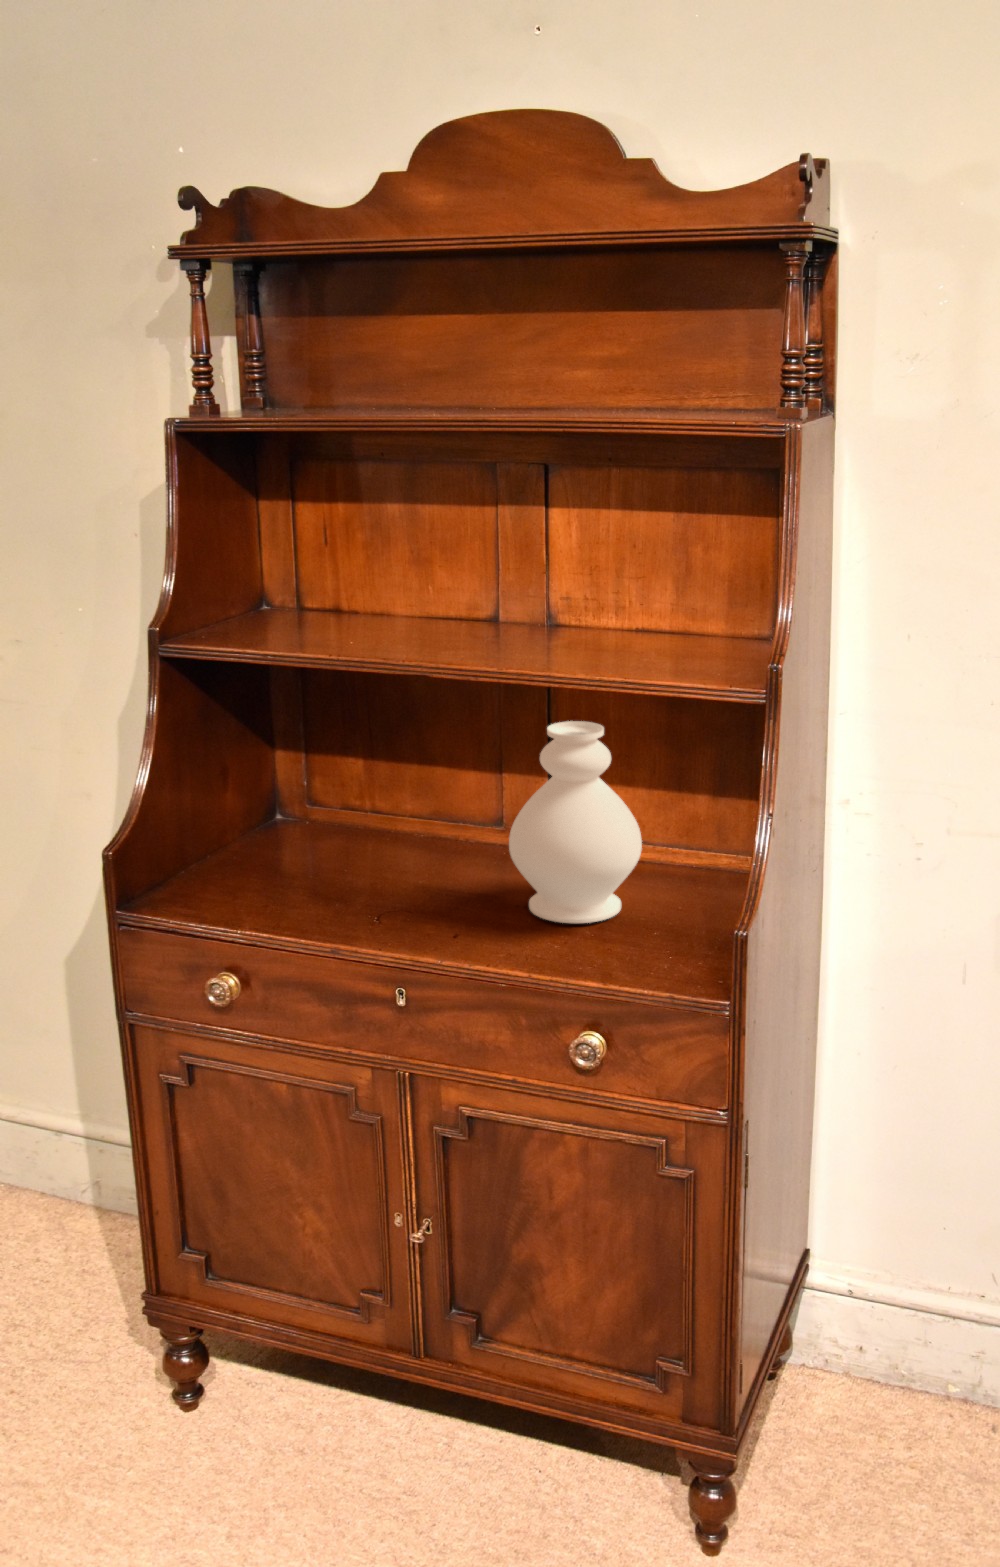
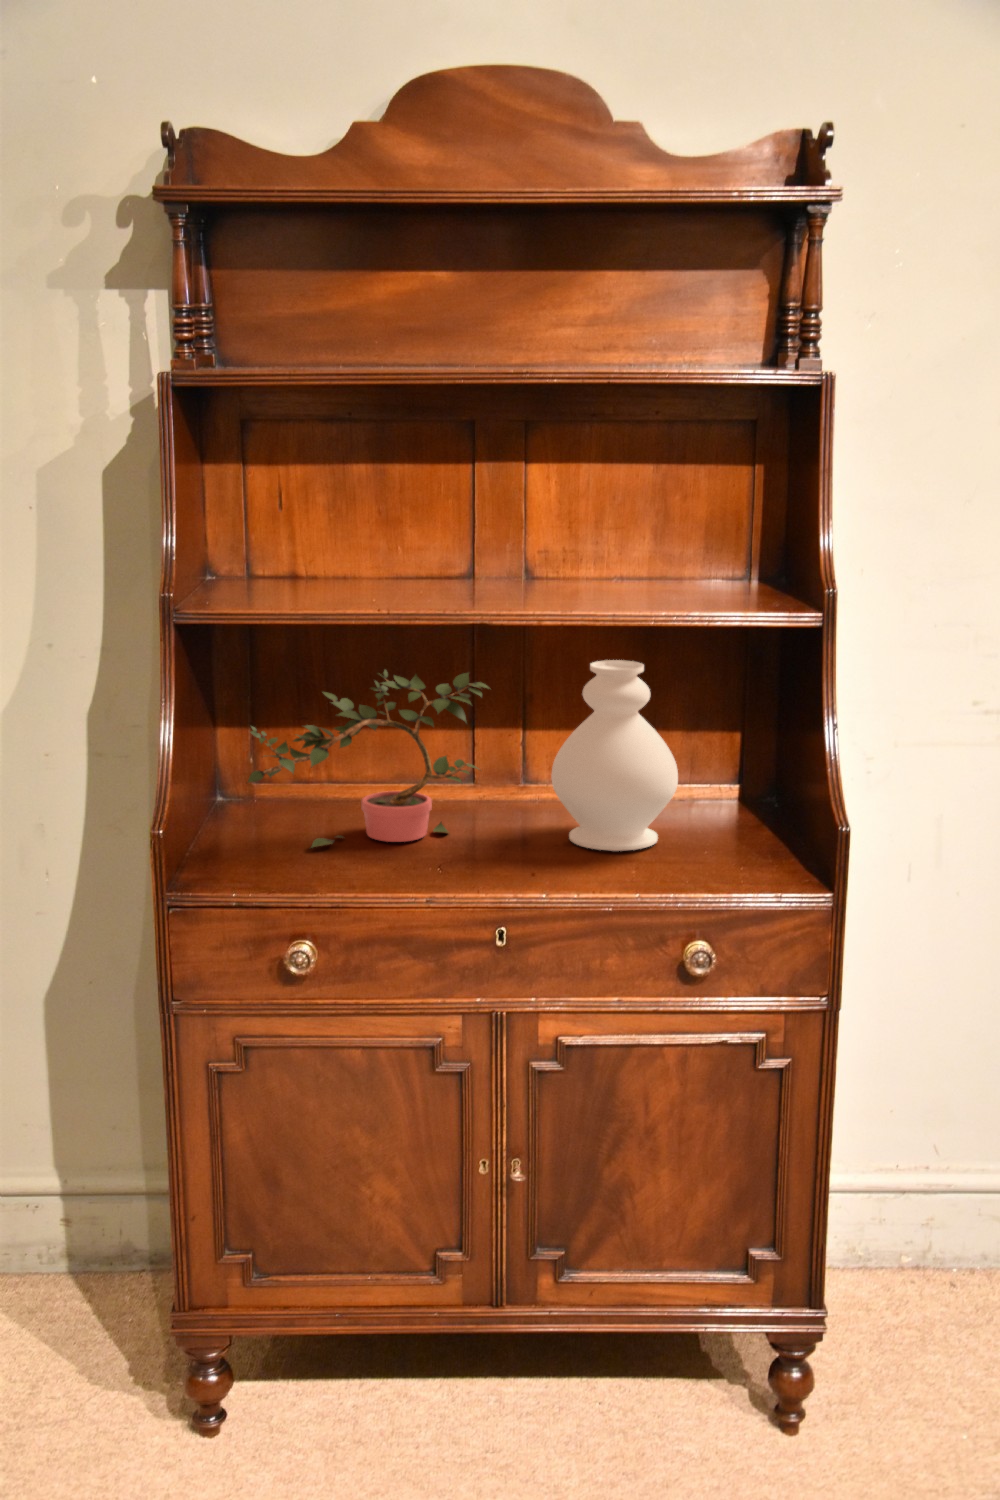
potted plant: none [234,710,471,882] -> present [248,670,489,848]

